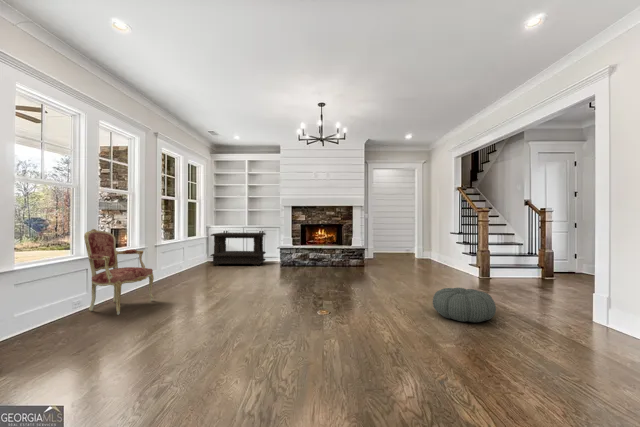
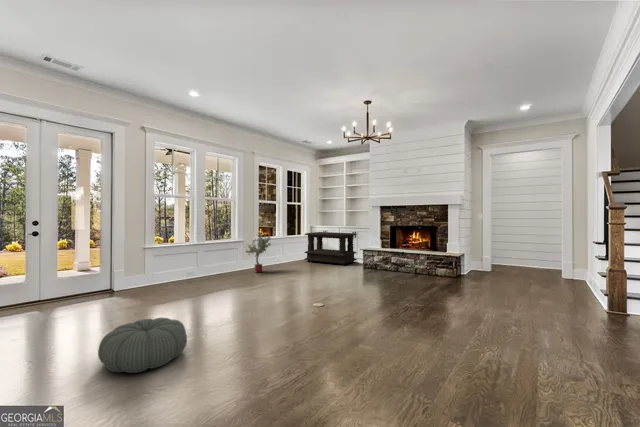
armchair: present [84,229,154,315] -> none [163,230,212,297]
potted tree: none [160,232,189,280] -> present [246,232,271,273]
pouf: present [433,288,496,322] -> present [98,318,187,373]

